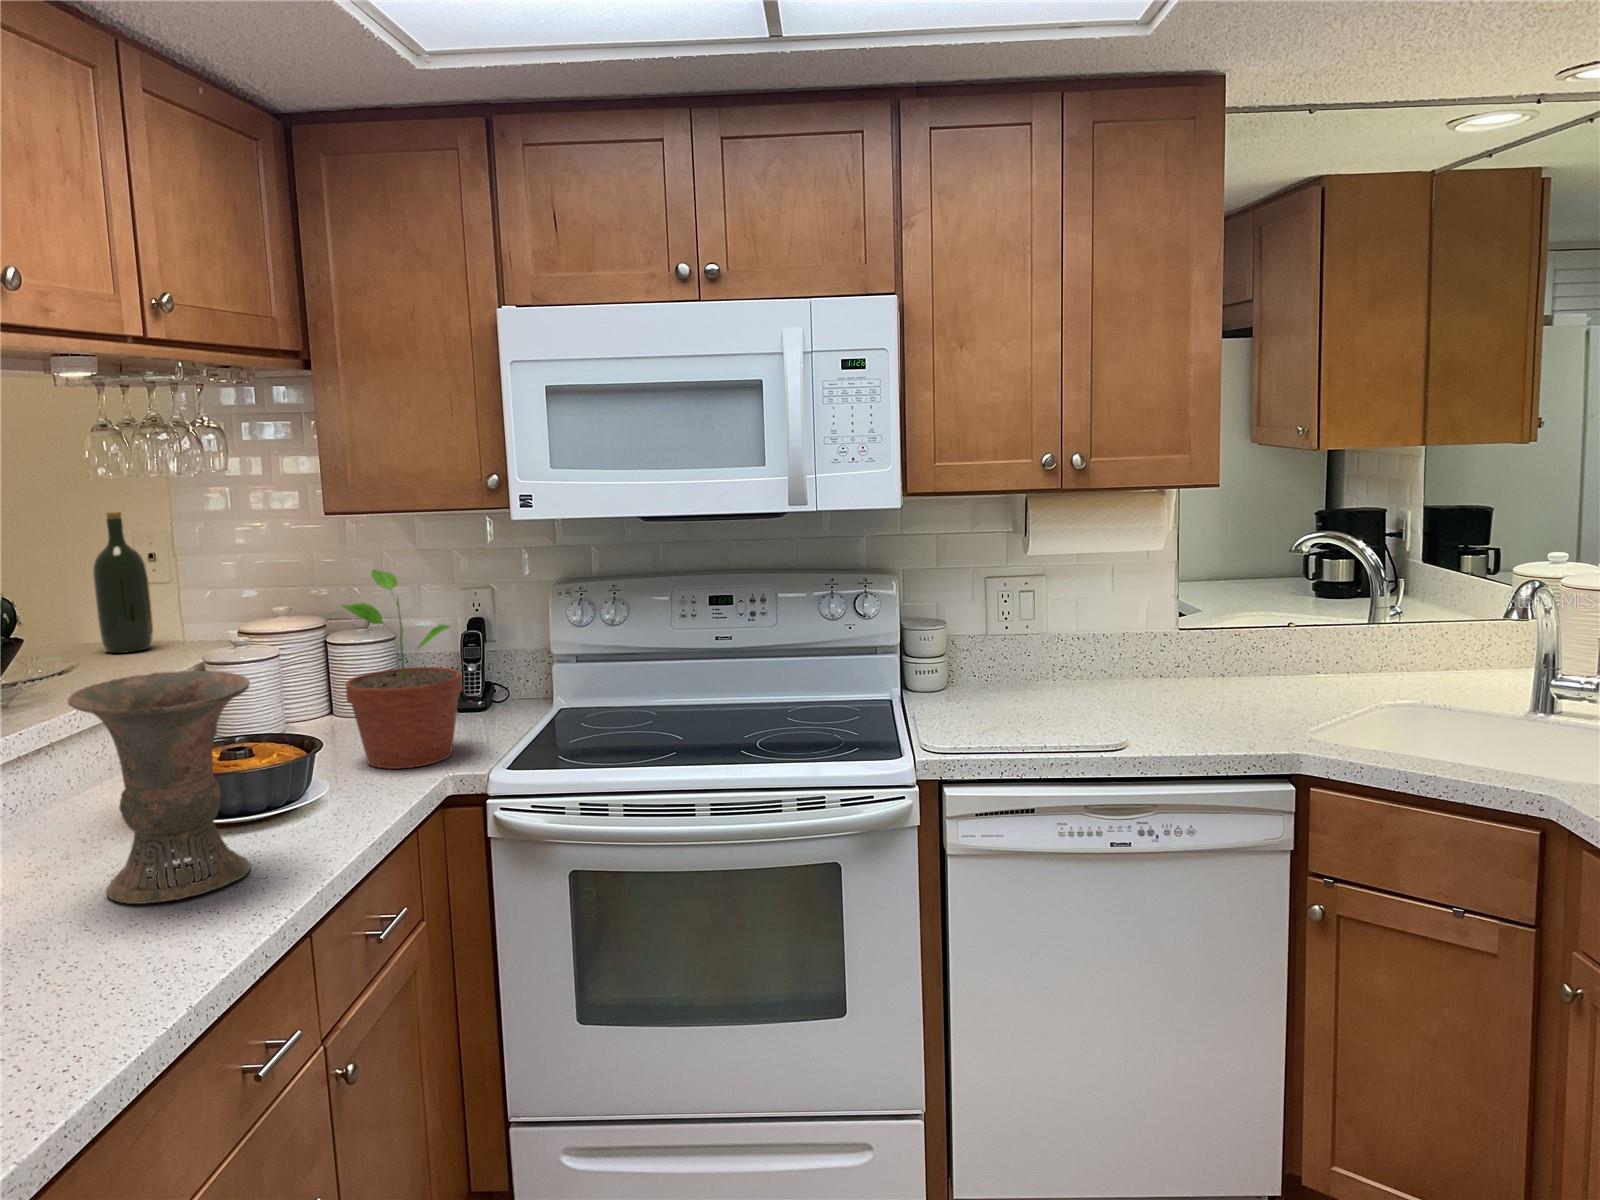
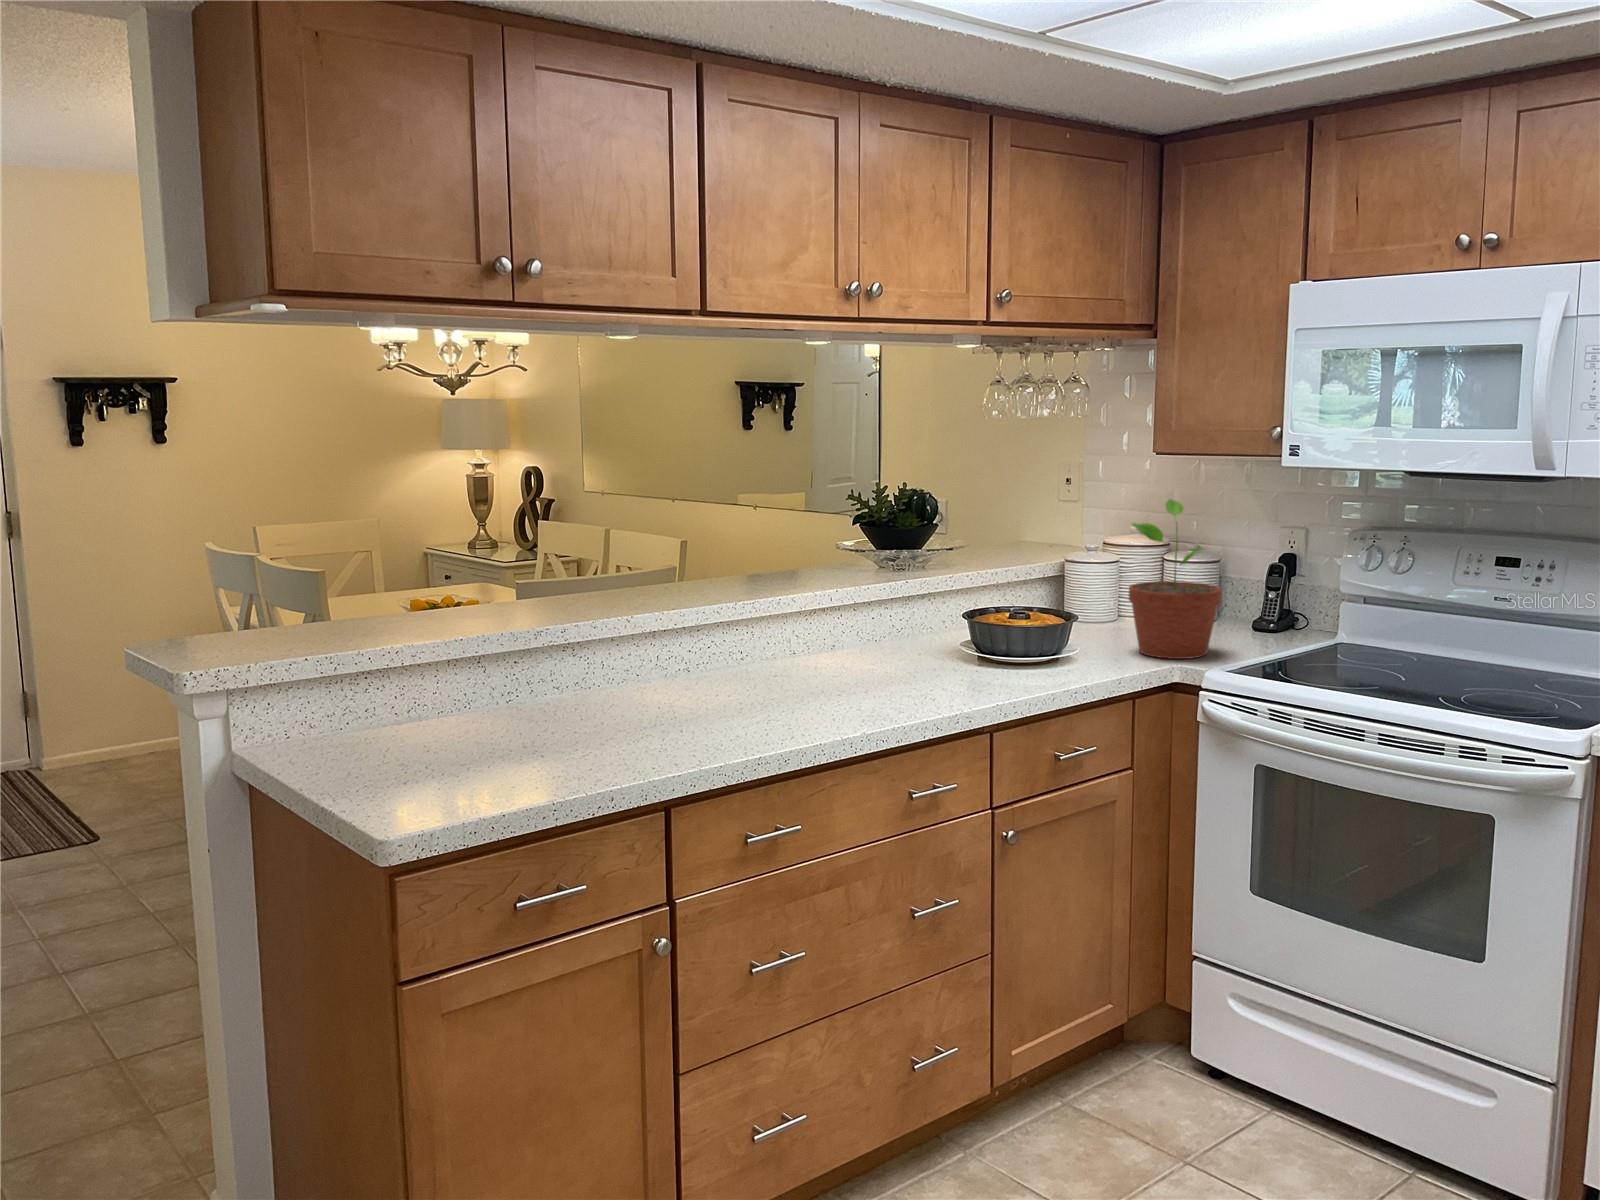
wine bottle: present [93,512,153,653] -> none [1020,444,1055,549]
vase: present [68,671,251,904] -> none [900,548,1007,693]

